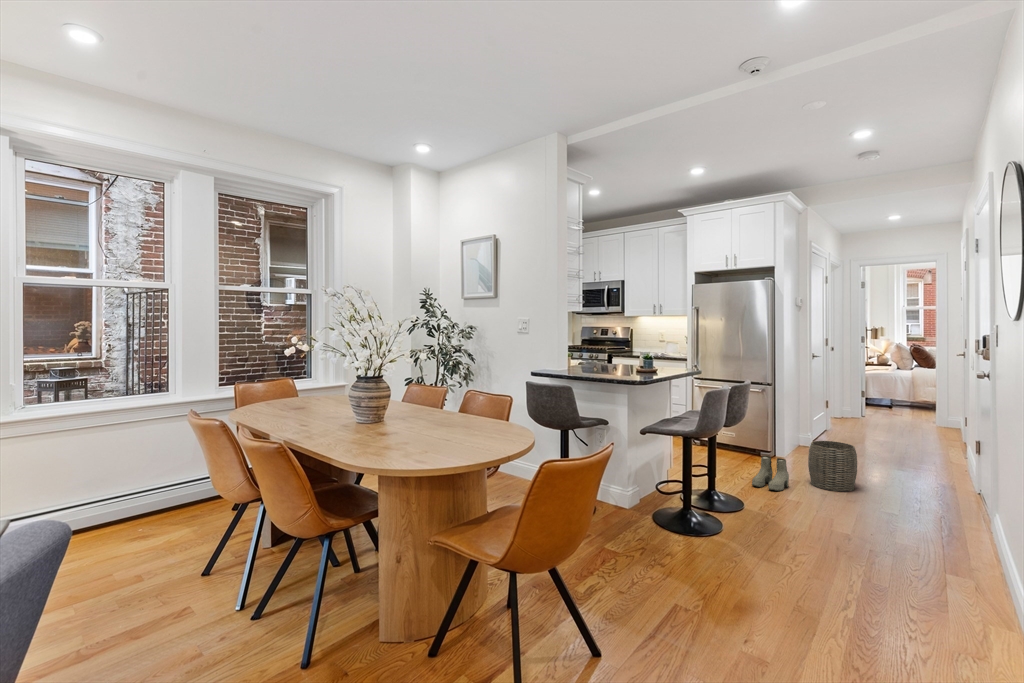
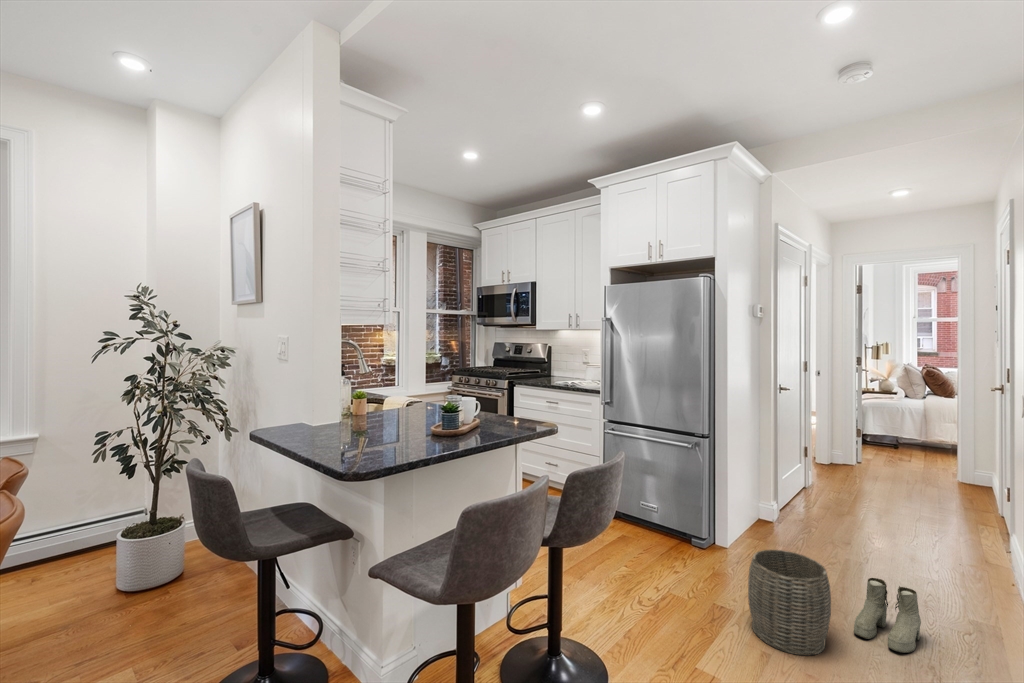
boots: present [752,456,789,491] -> present [854,578,921,653]

